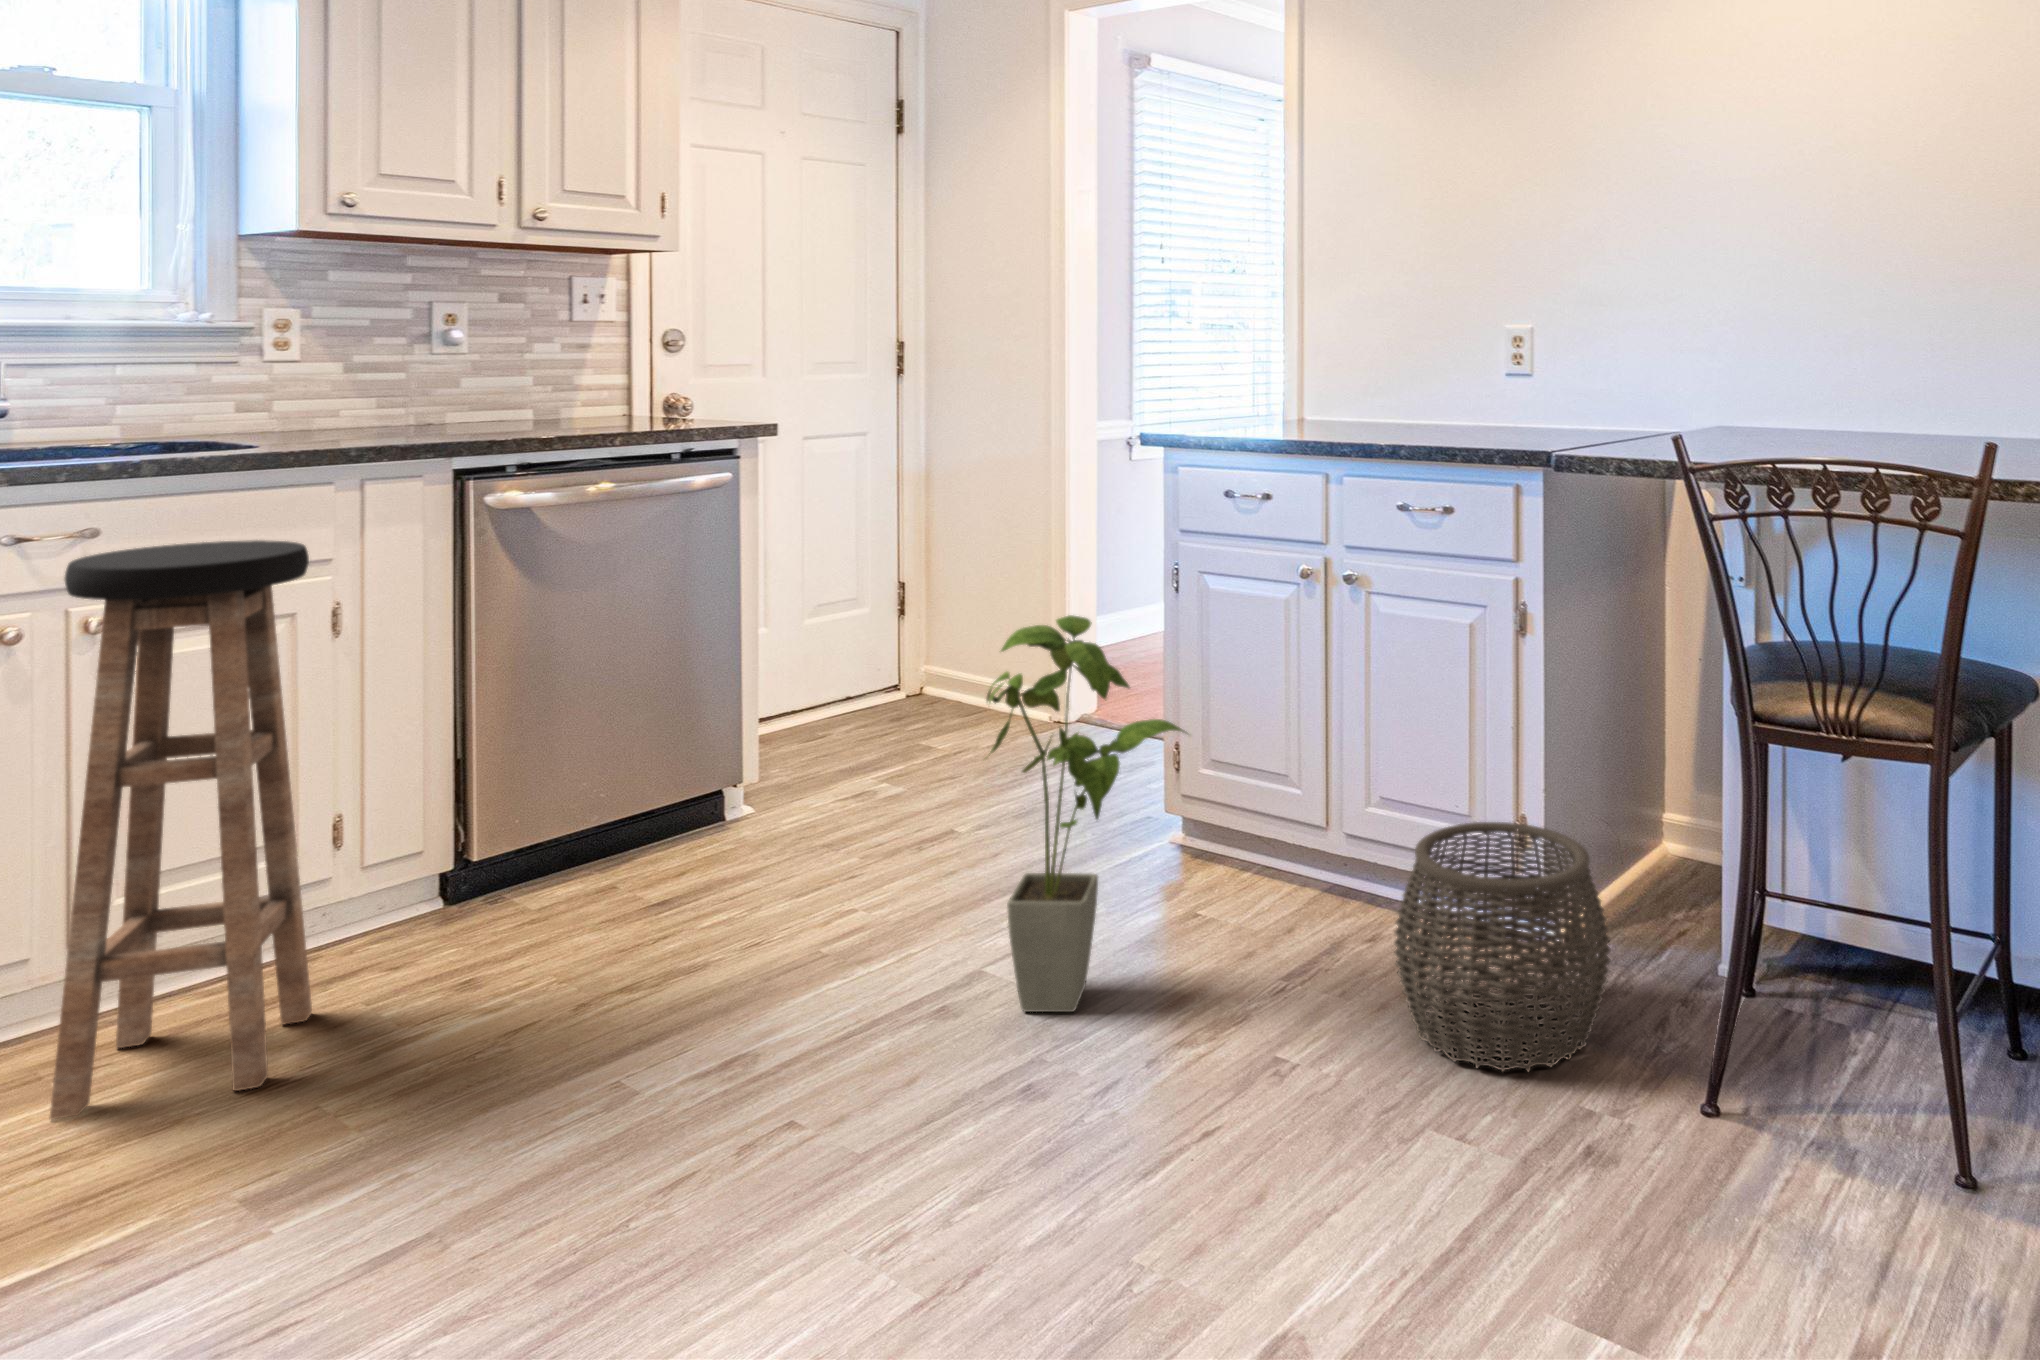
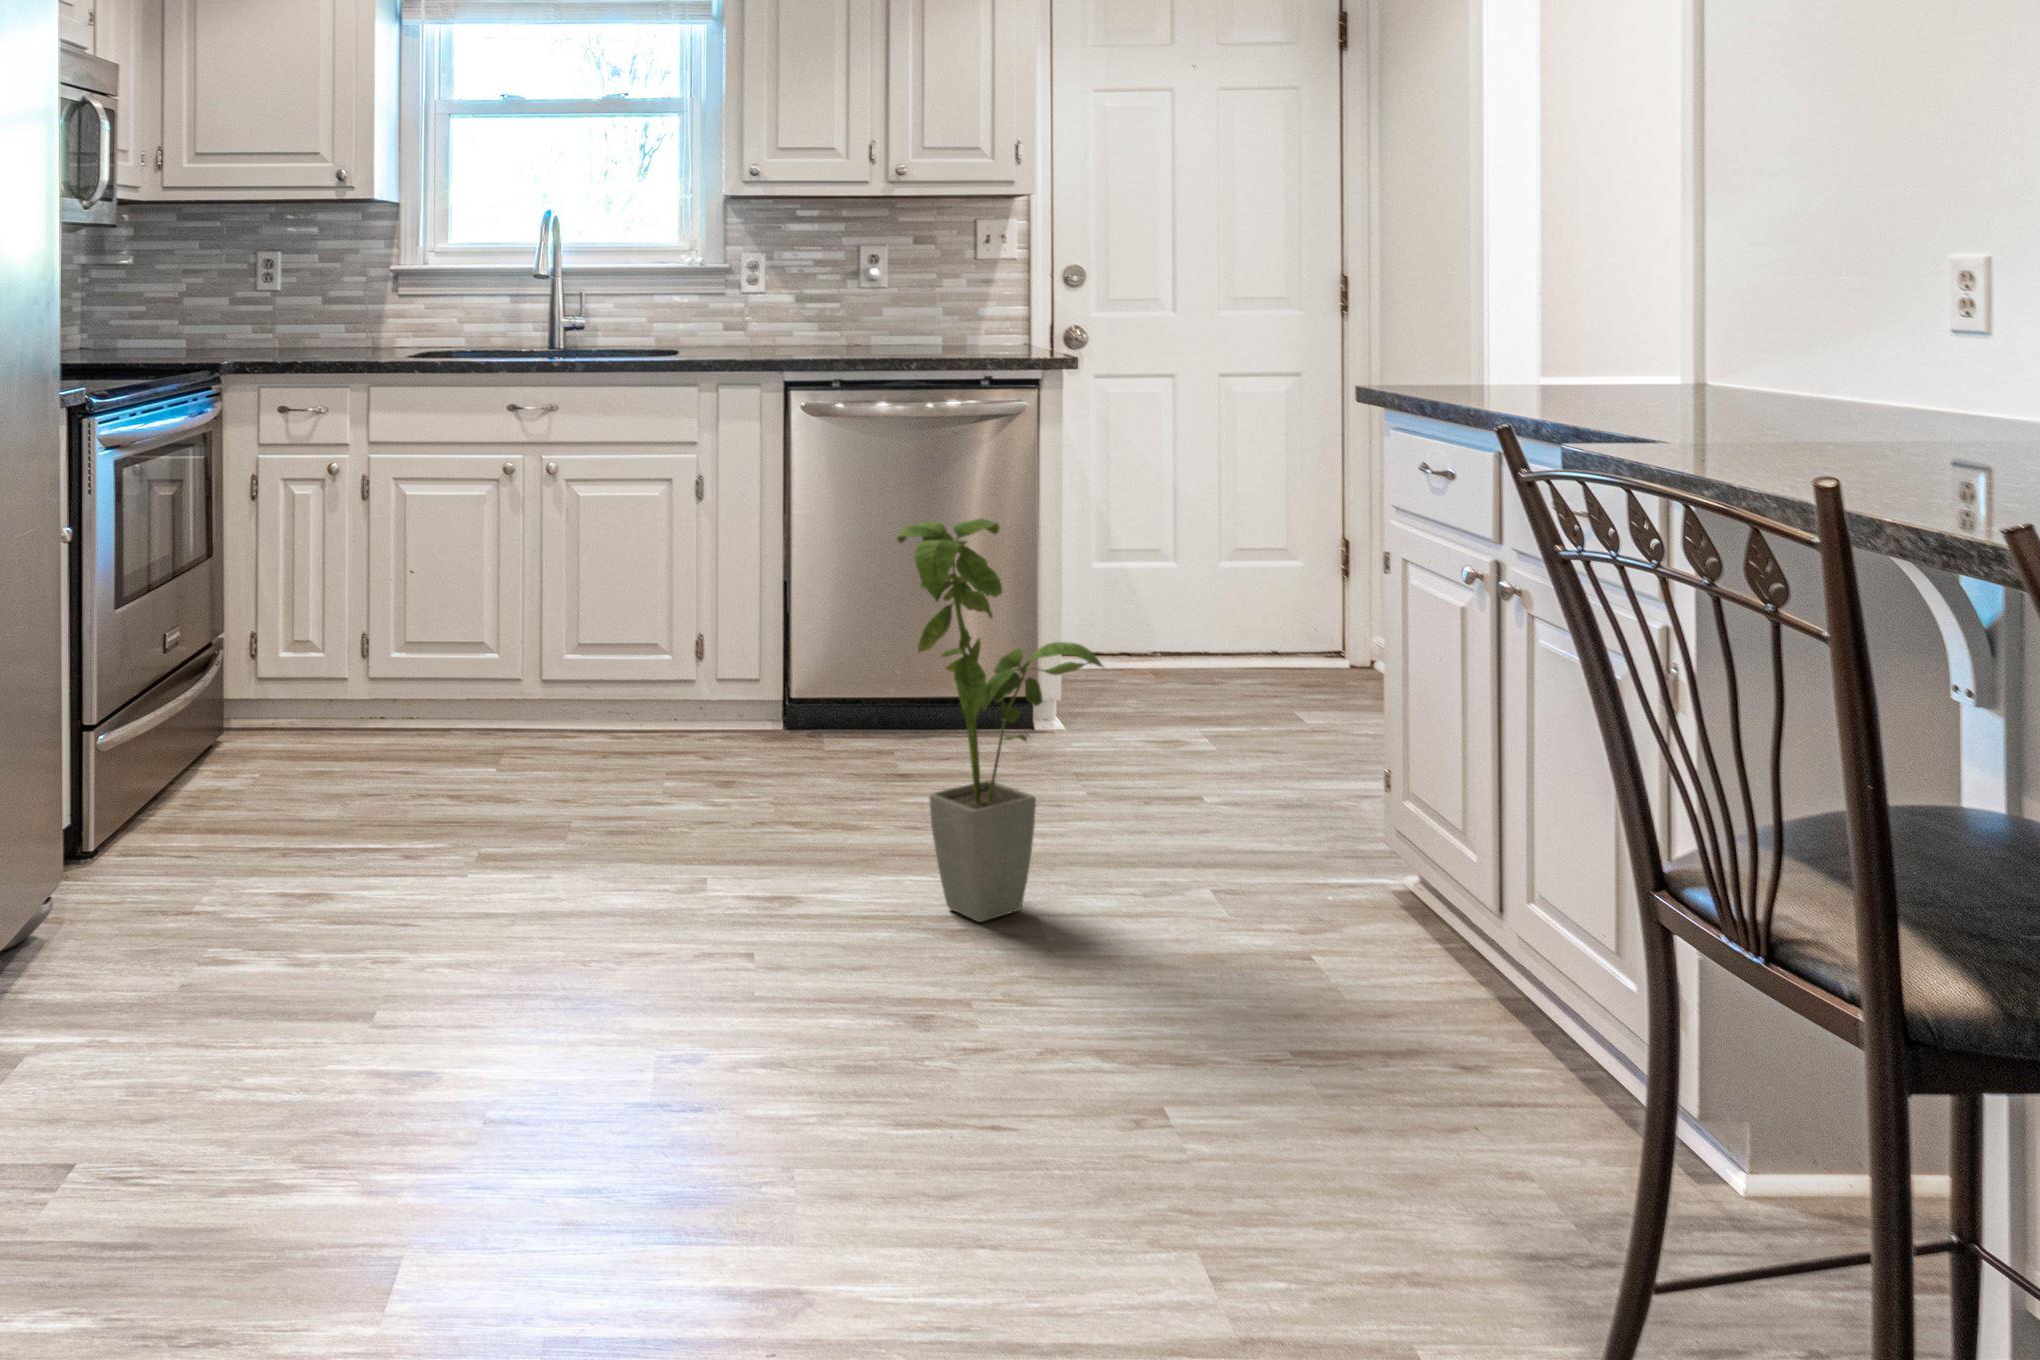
bar stool: present [50,540,312,1119] -> none [463,414,628,793]
woven basket: present [1394,822,1611,1072] -> none [1149,826,1429,1144]

